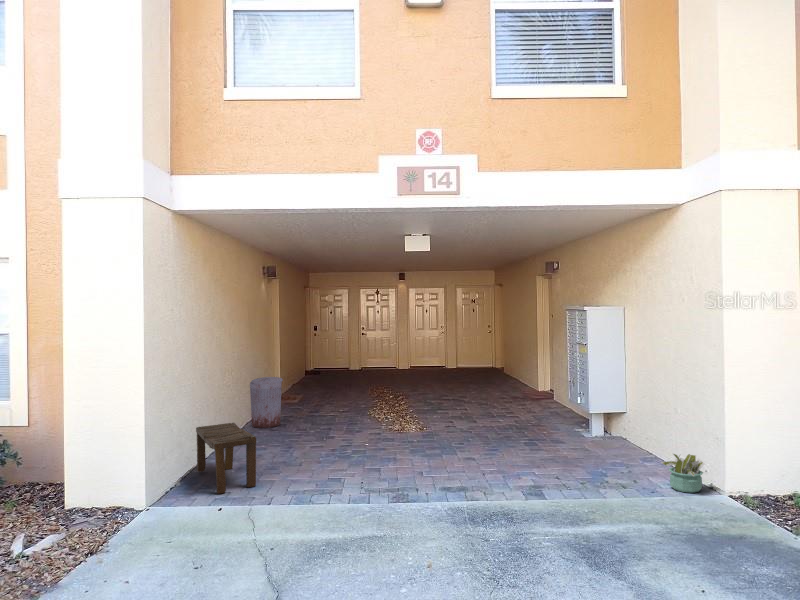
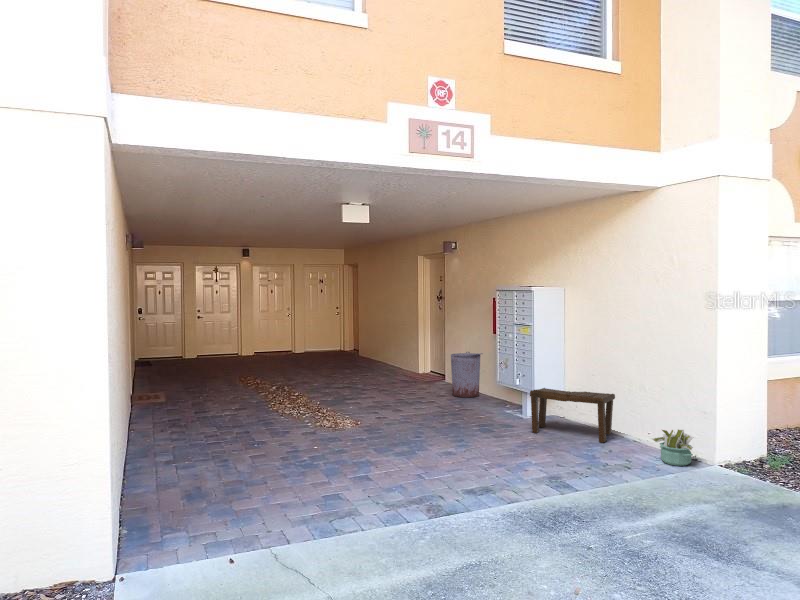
trash can: present [250,377,283,428] -> present [451,352,482,398]
bench: present [196,423,256,494] -> present [530,388,615,443]

